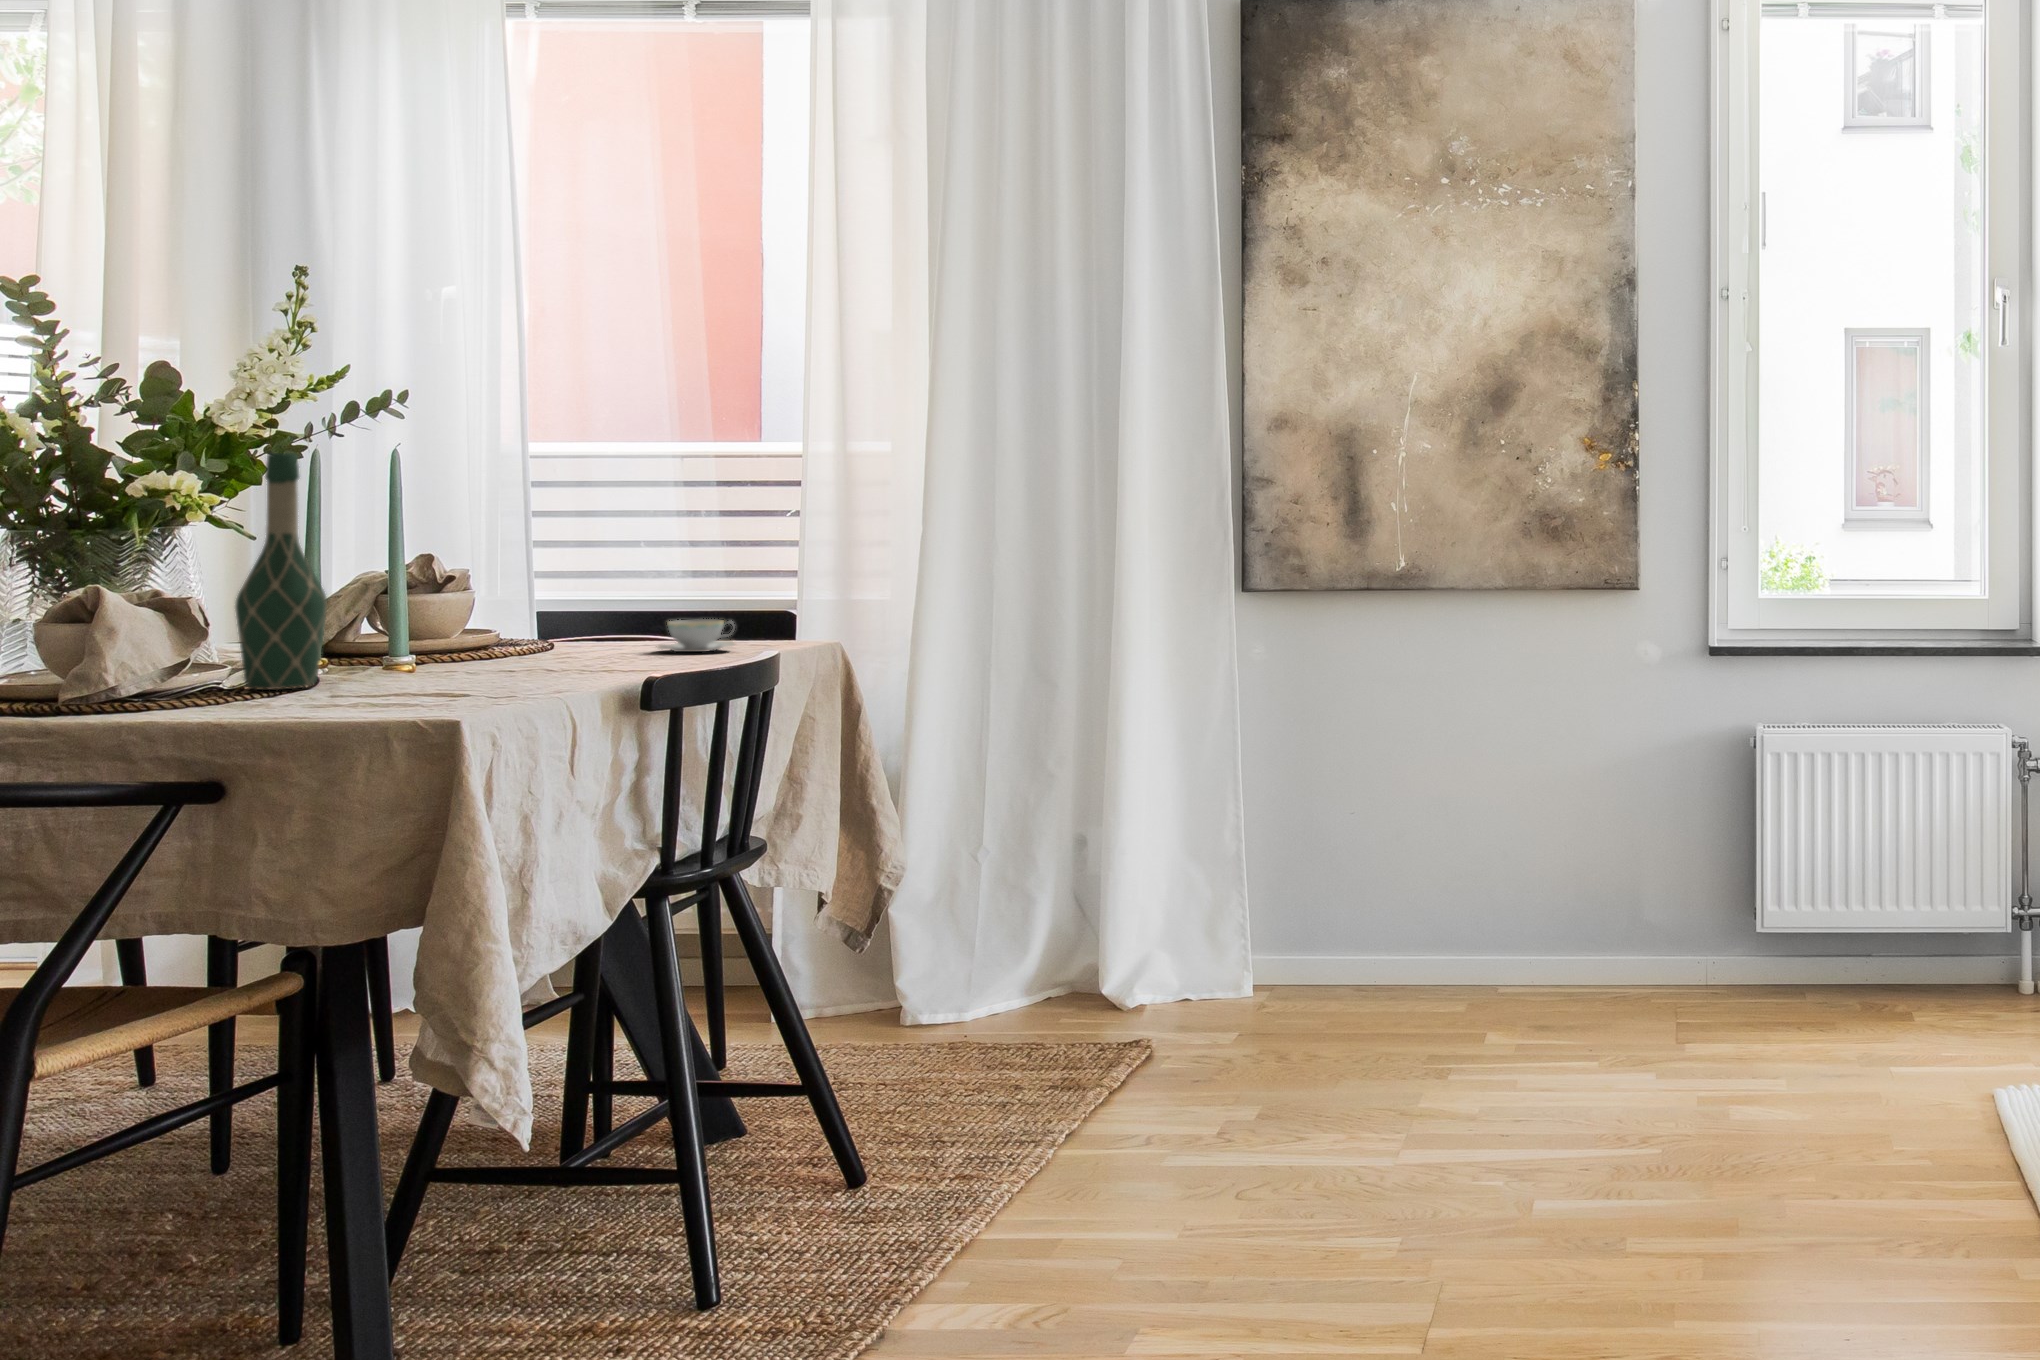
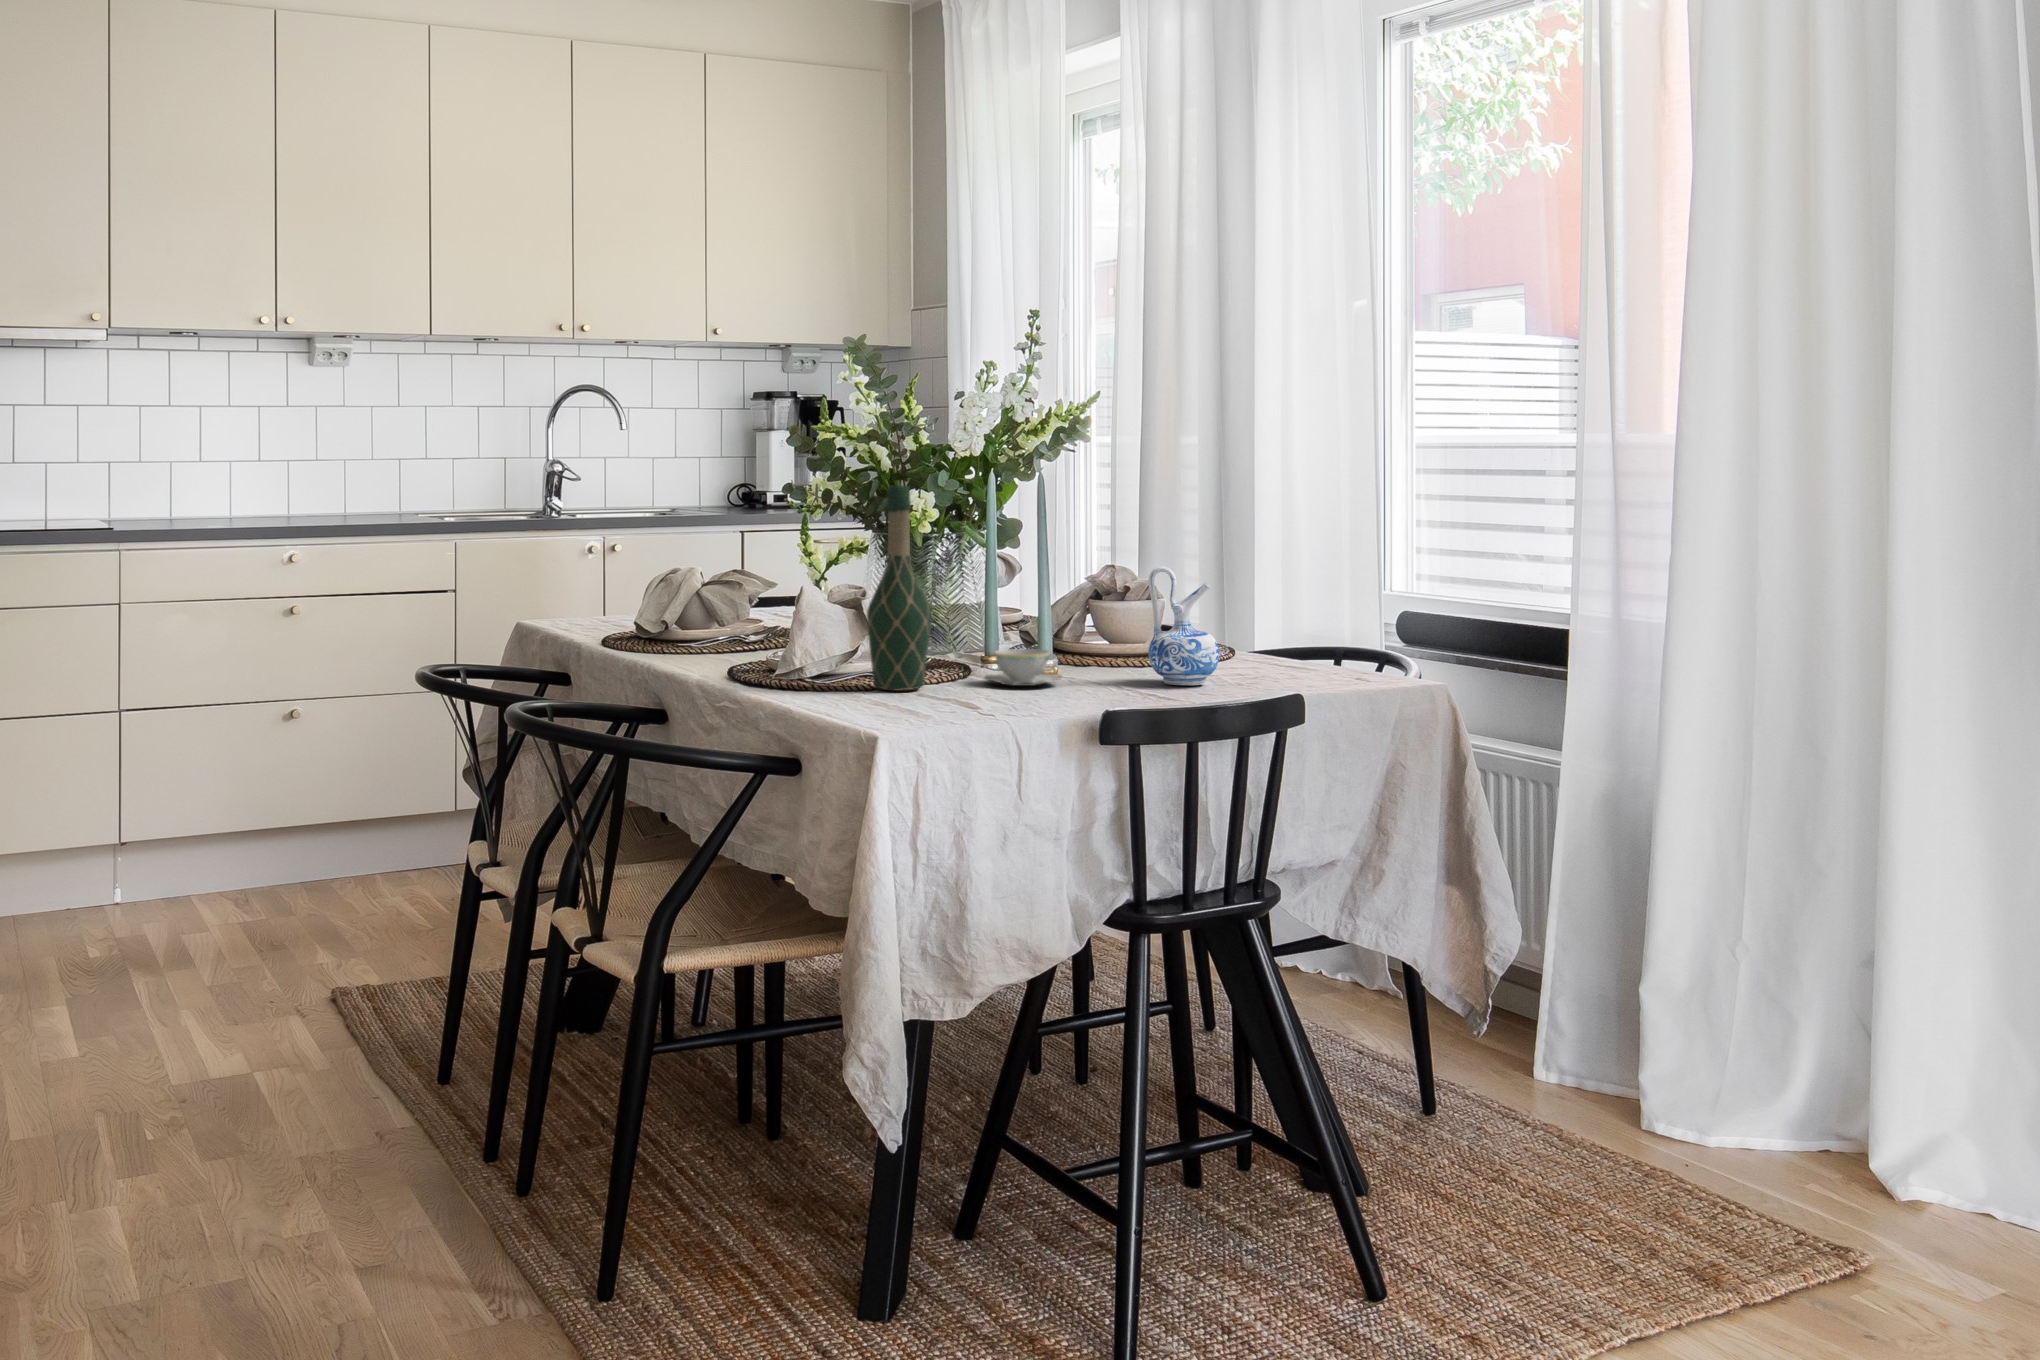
ceramic pitcher: none [534,543,616,663] -> present [1148,566,1219,685]
teacup: present [659,619,734,652] -> present [985,649,1062,686]

